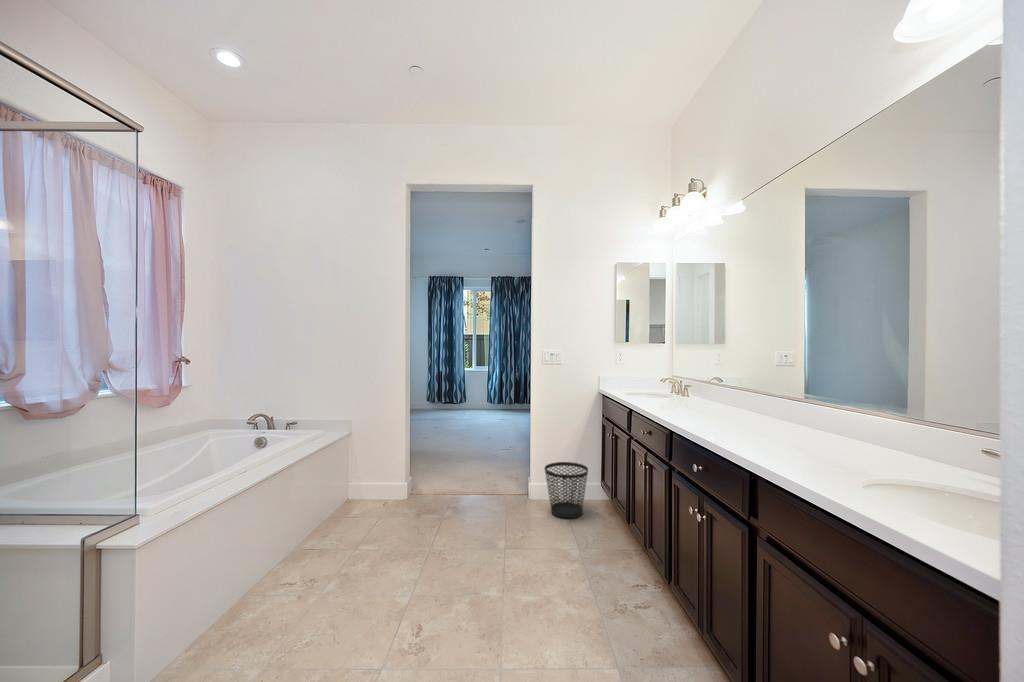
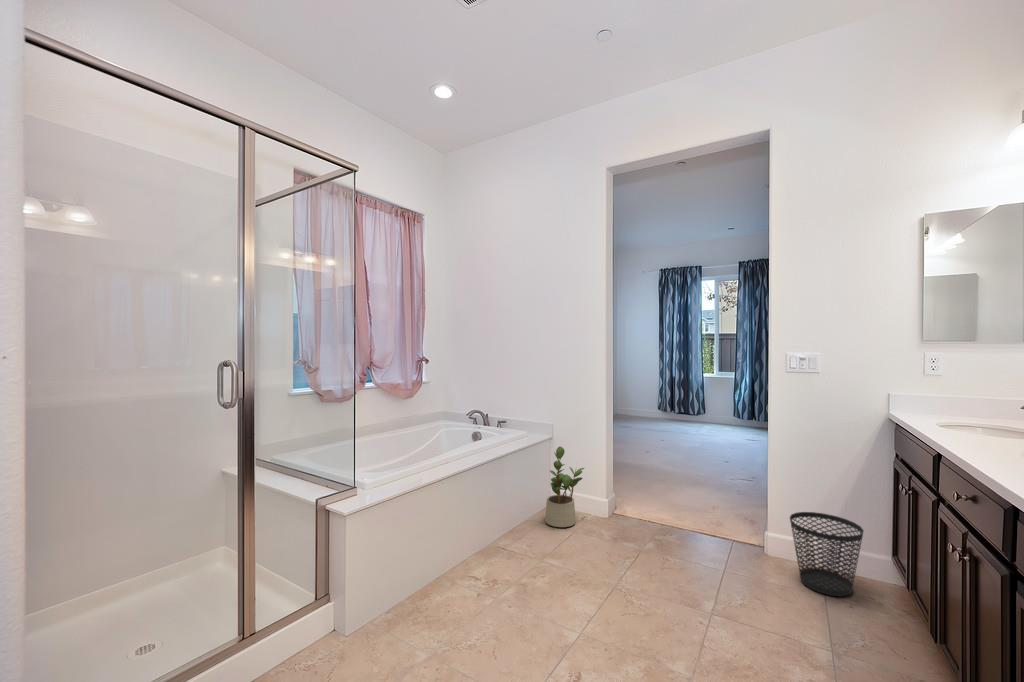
potted plant: none [342,439,381,517] -> present [545,447,584,527]

